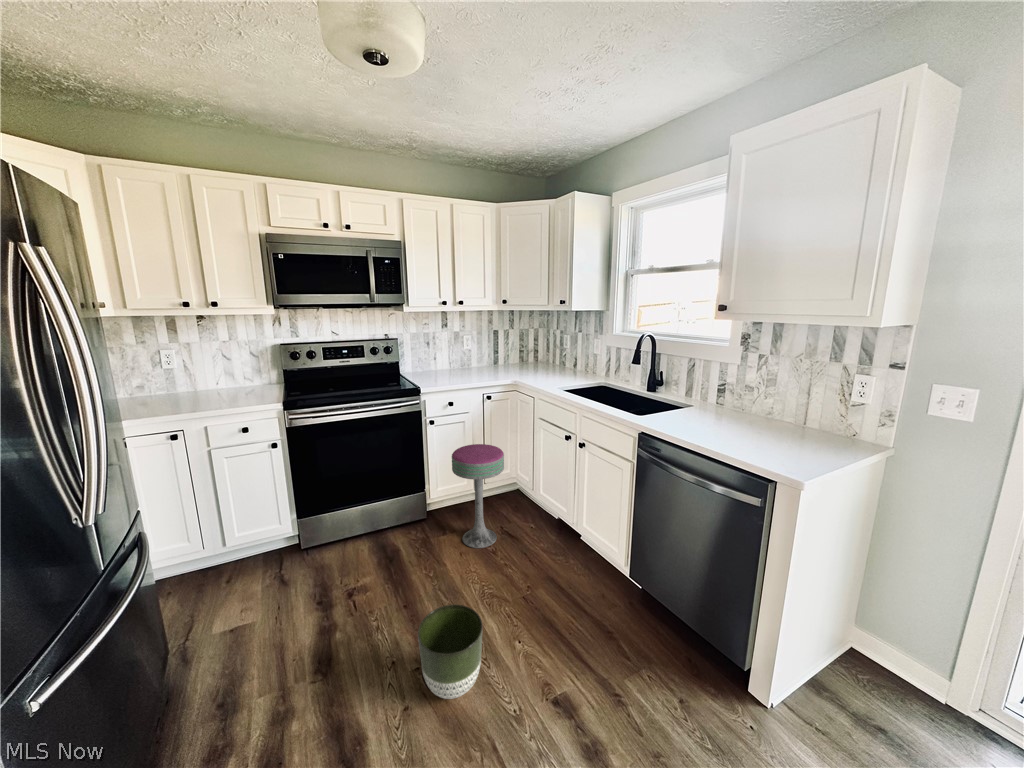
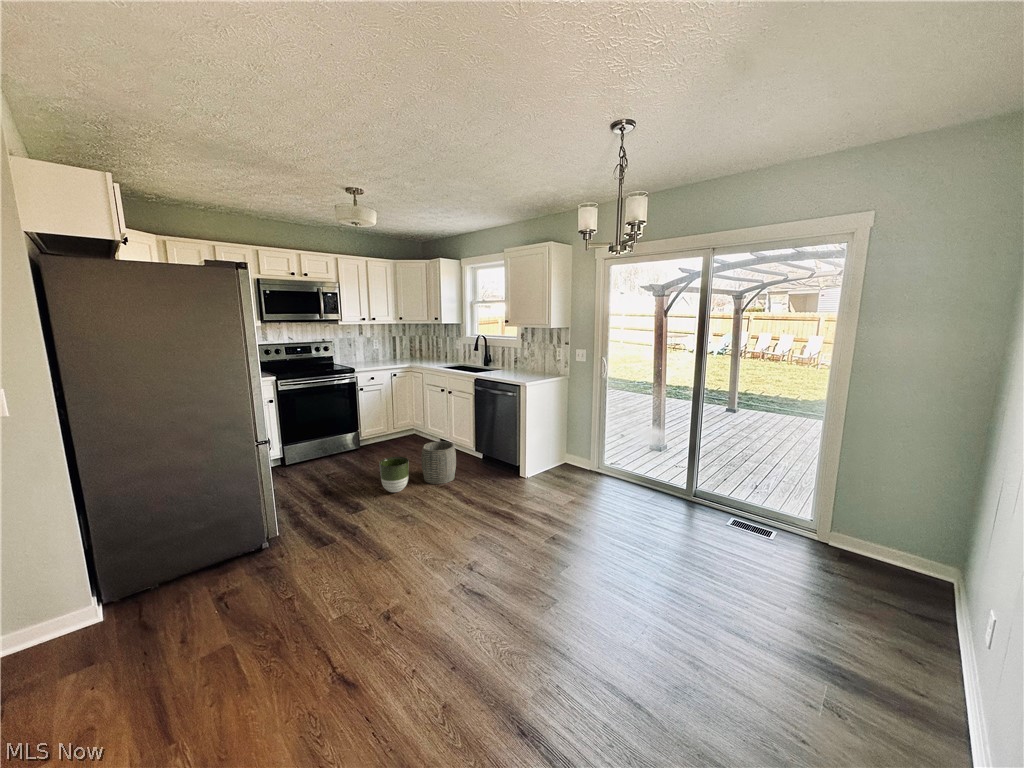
bar stool: present [452,444,504,548] -> none [378,400,408,456]
woven basket: none [514,566,590,680] -> present [421,441,456,484]

